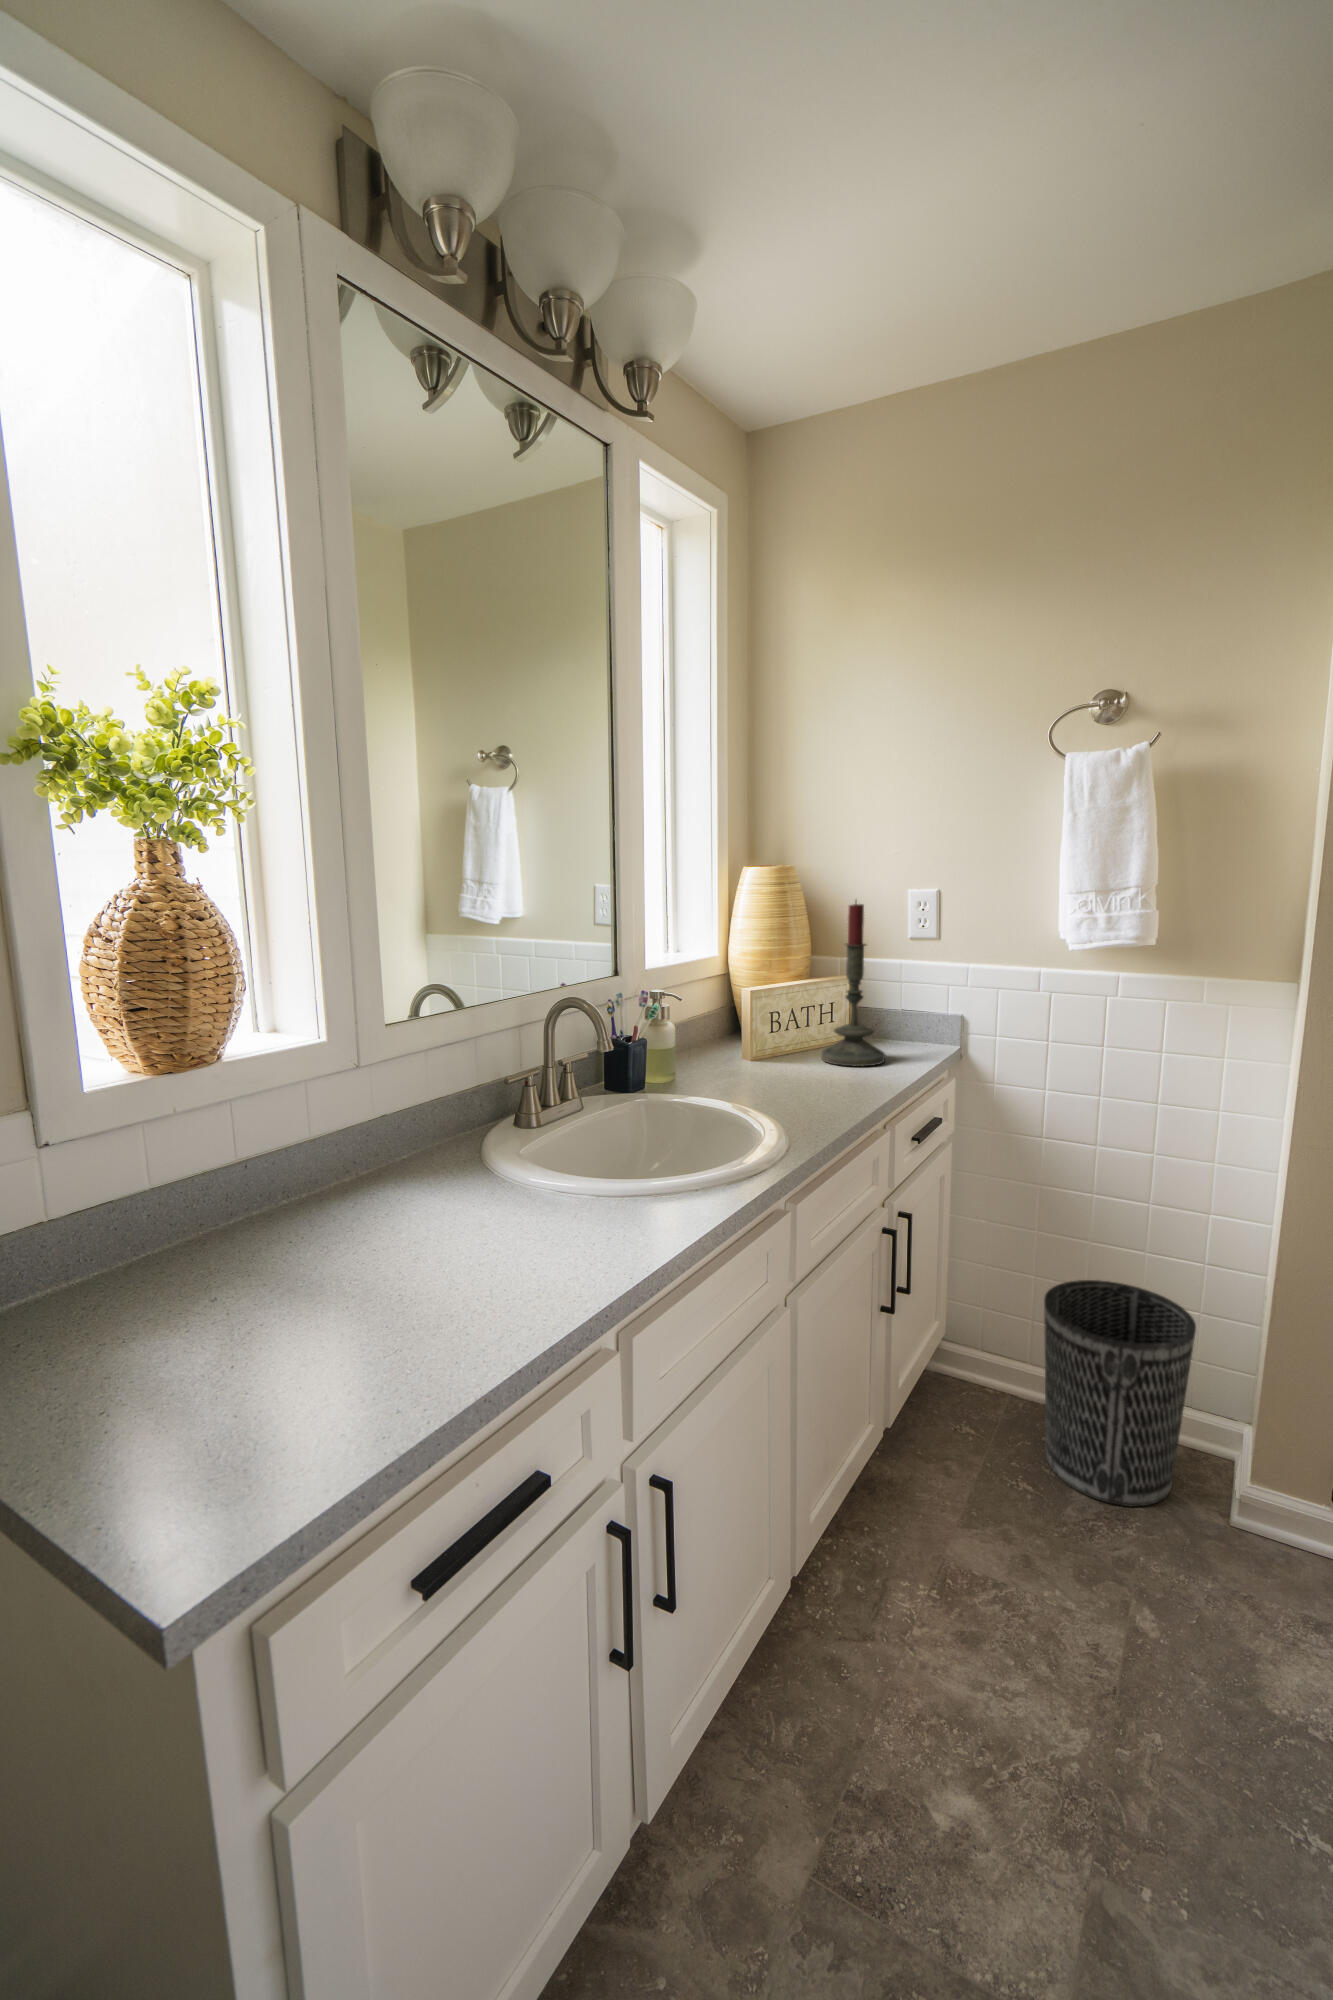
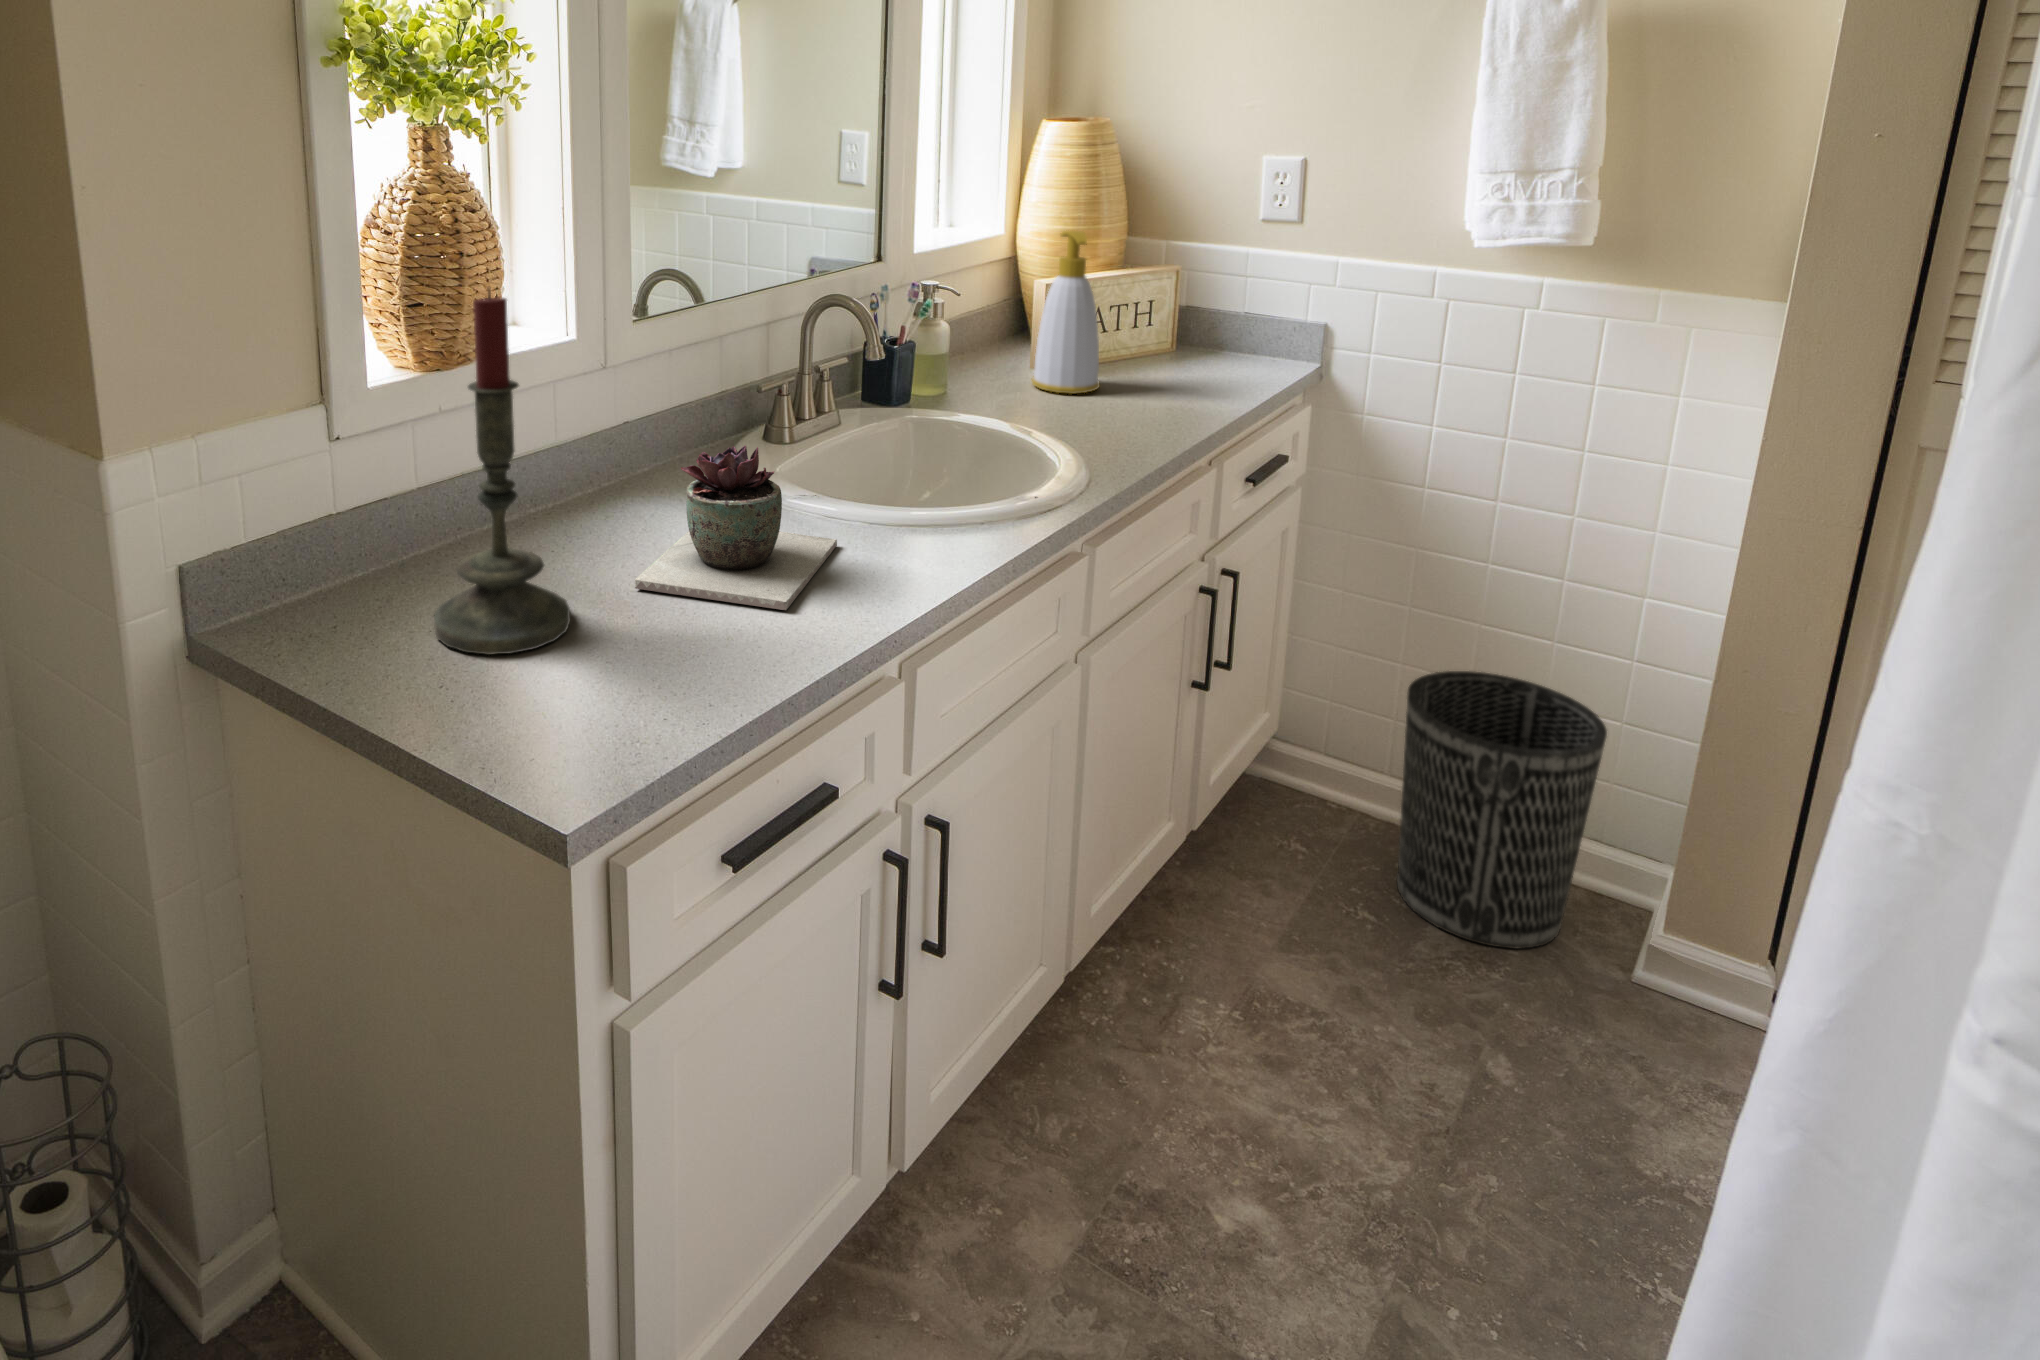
candle: present [821,903,885,1066] -> present [434,288,570,655]
soap bottle: none [742,945,796,1076] -> present [1032,231,1100,394]
succulent plant: none [358,1132,564,1292] -> present [635,446,837,610]

